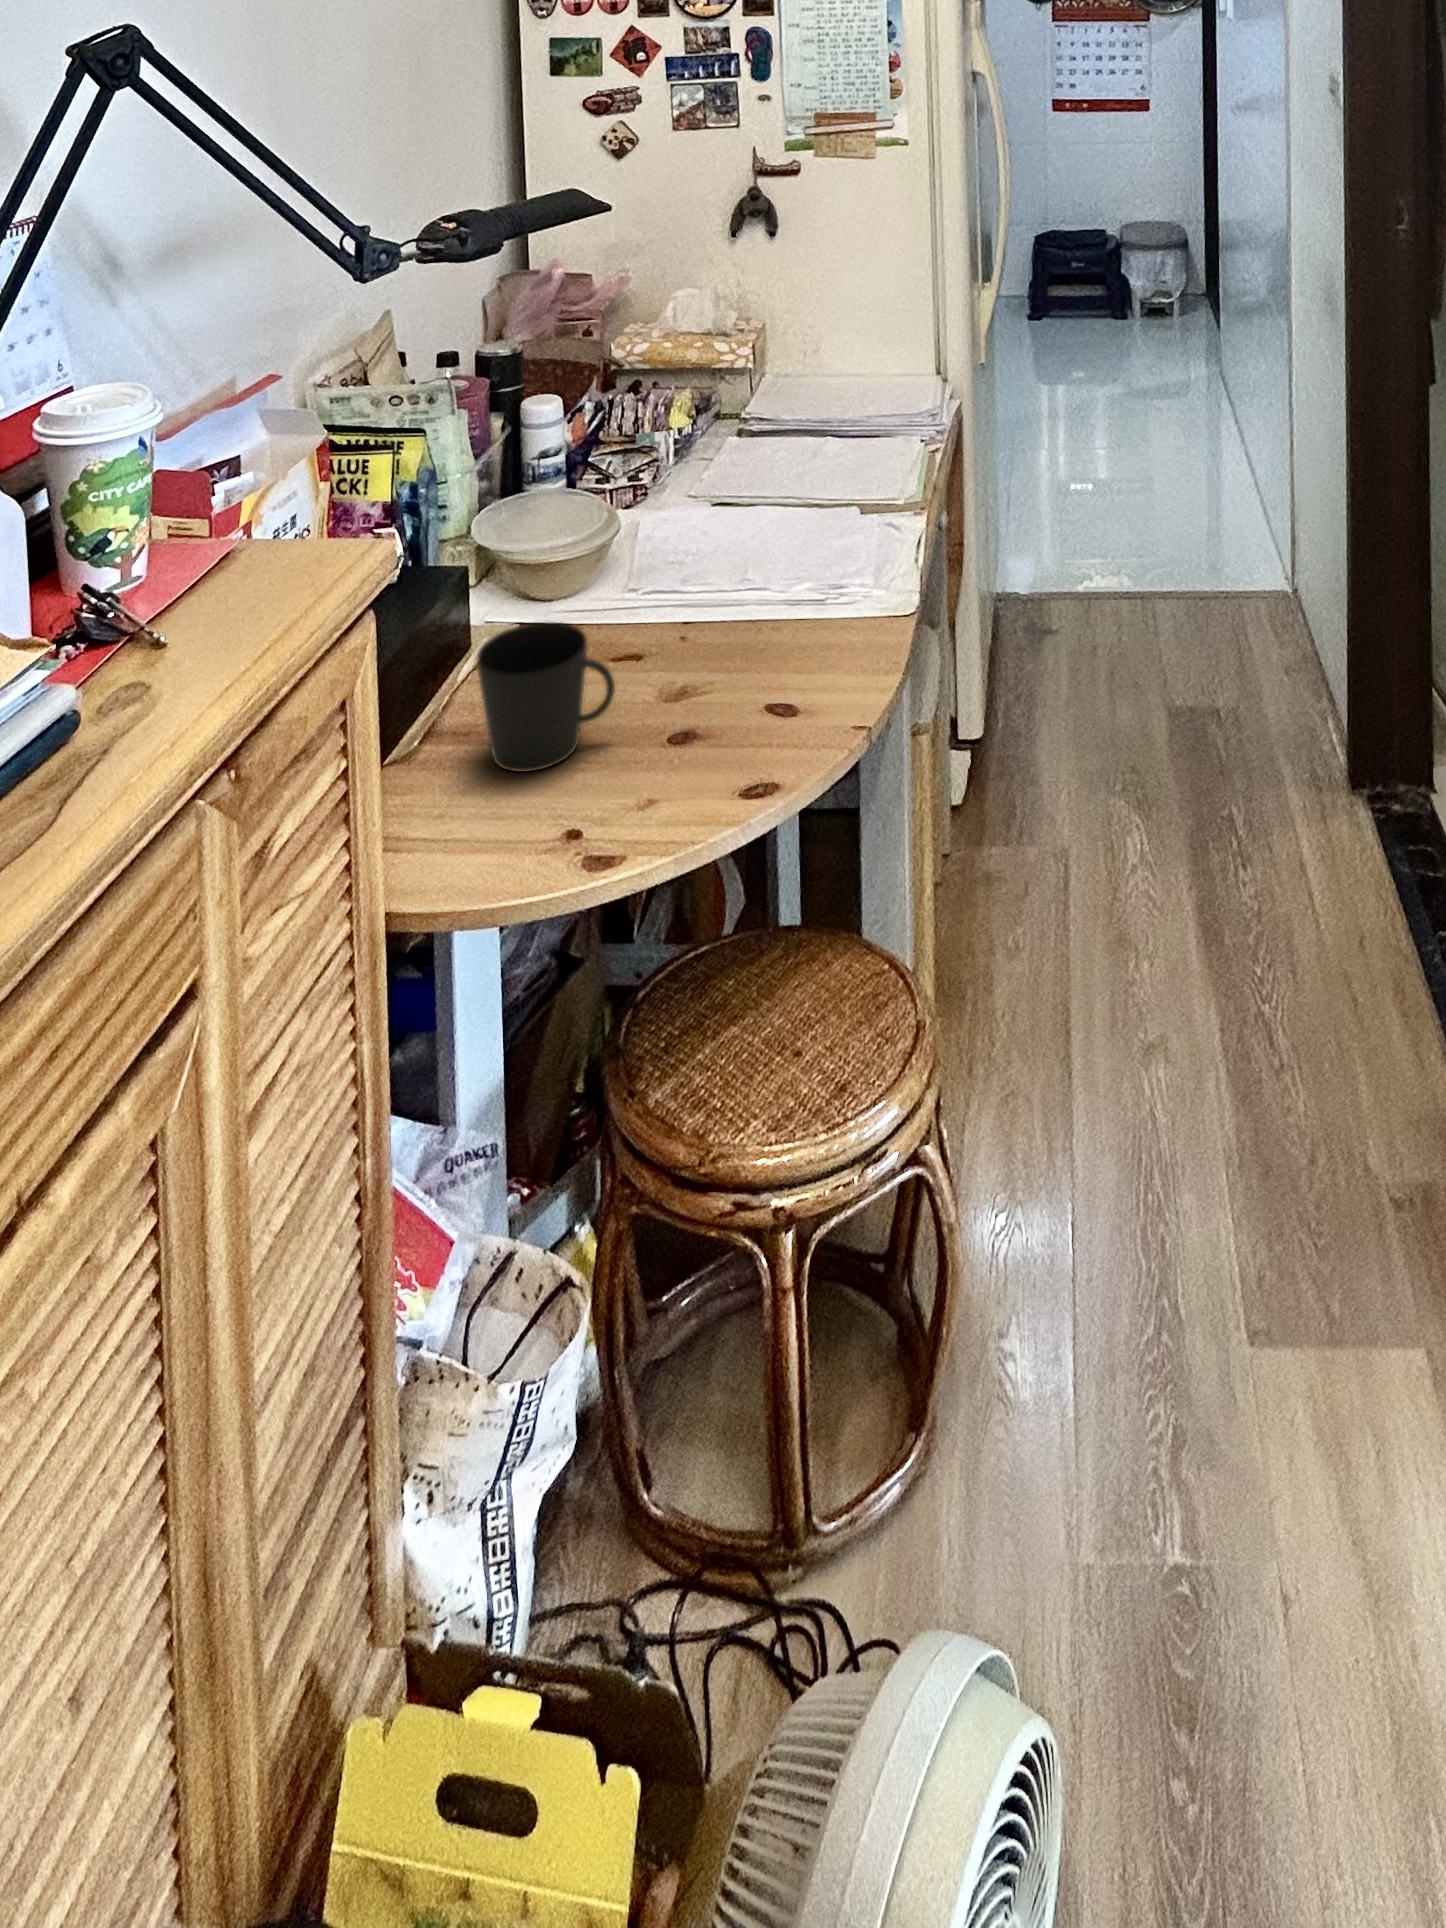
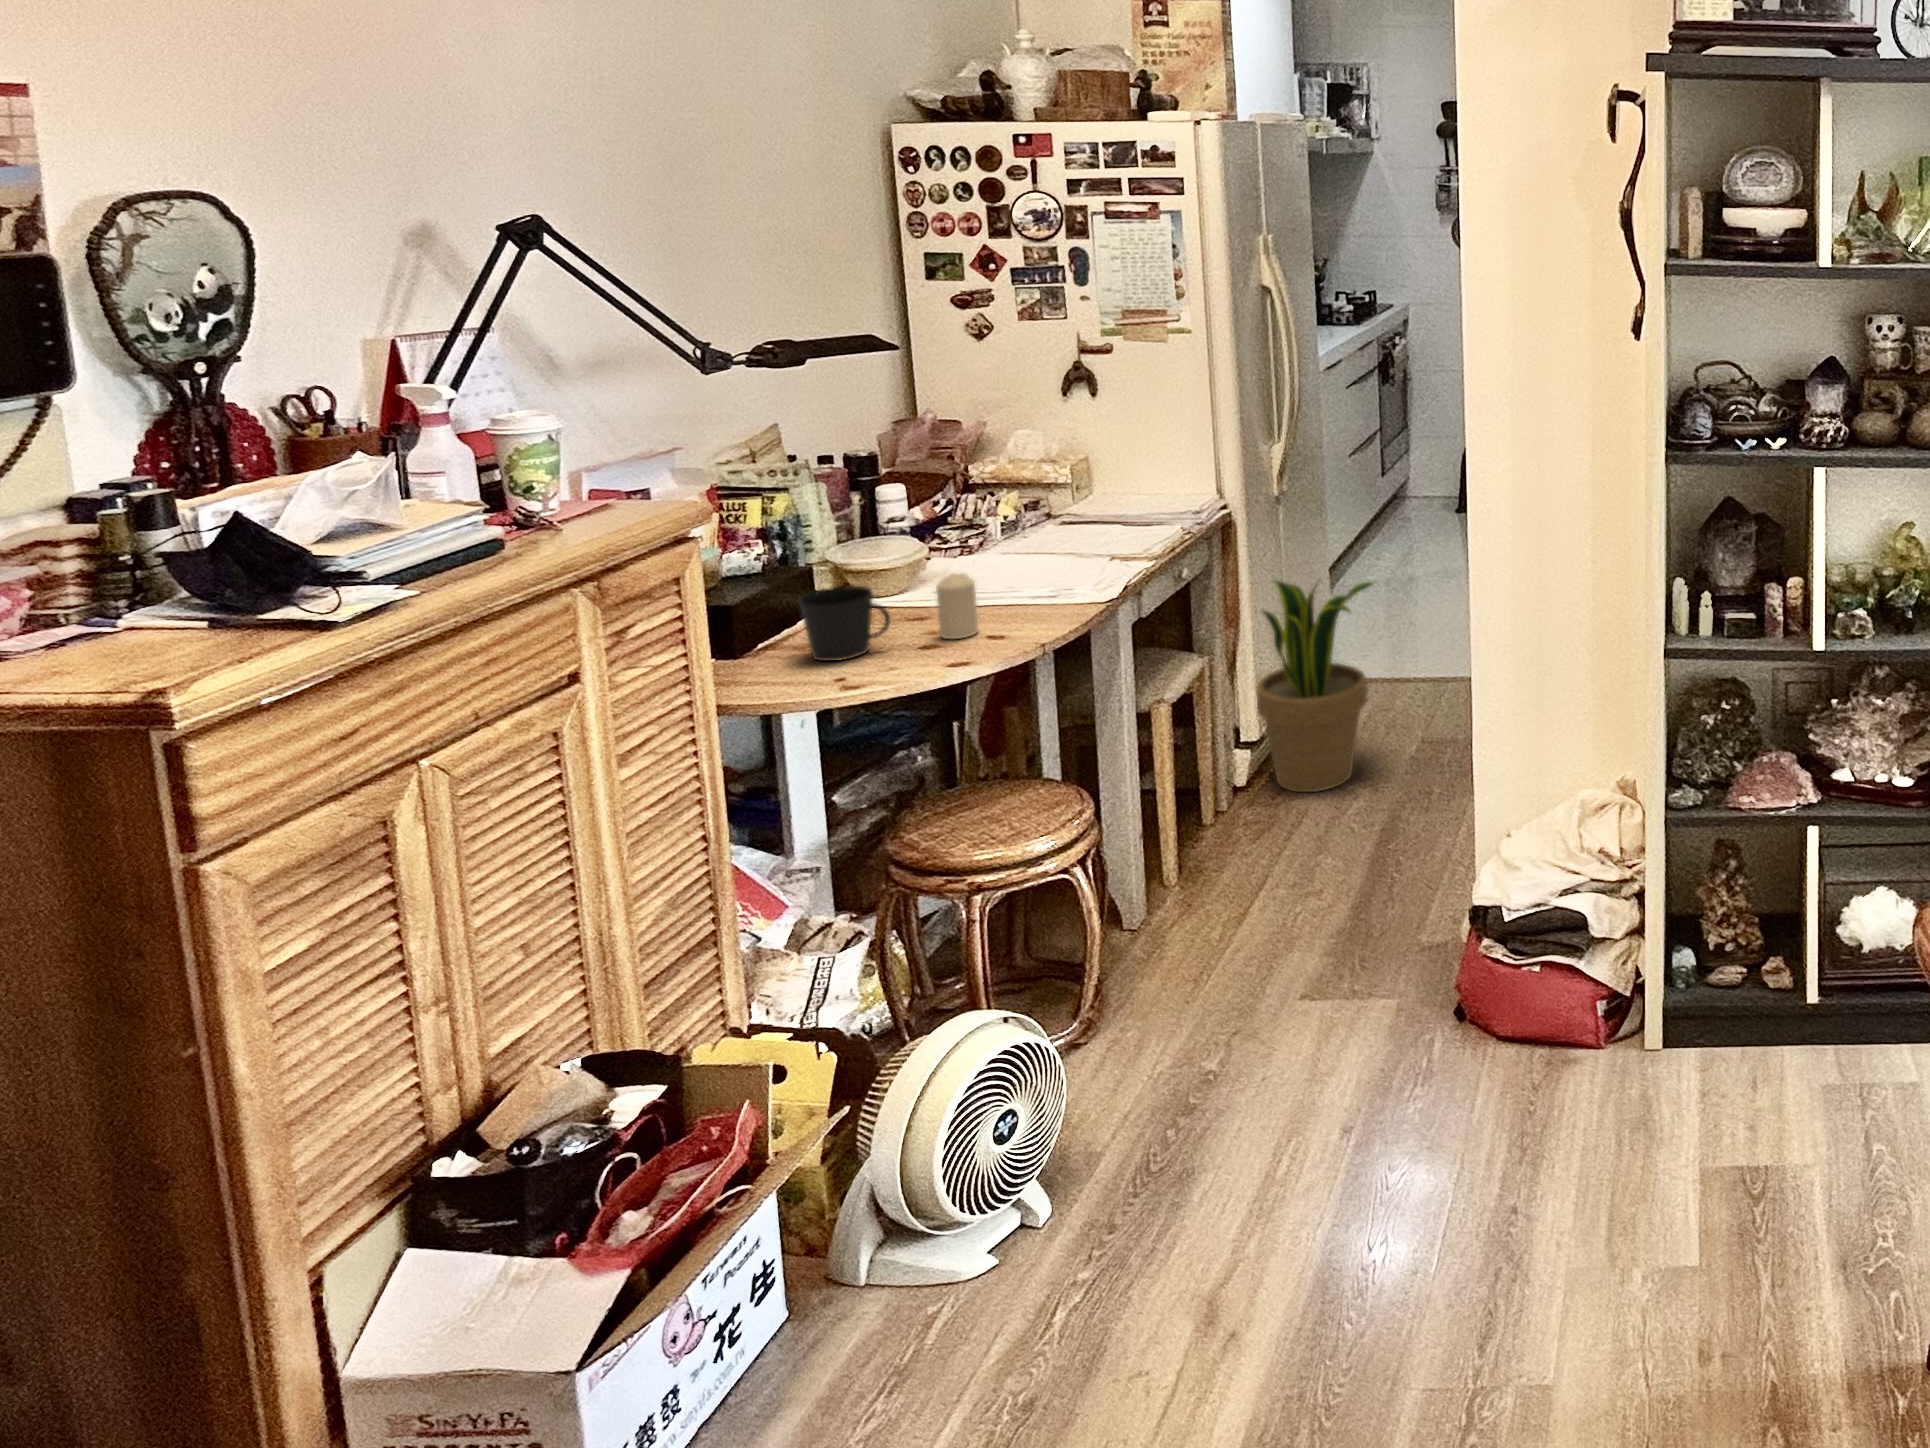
potted plant: none [989,496,1163,837] -> present [1257,580,1373,792]
candle: none [679,592,740,714] -> present [936,573,978,639]

